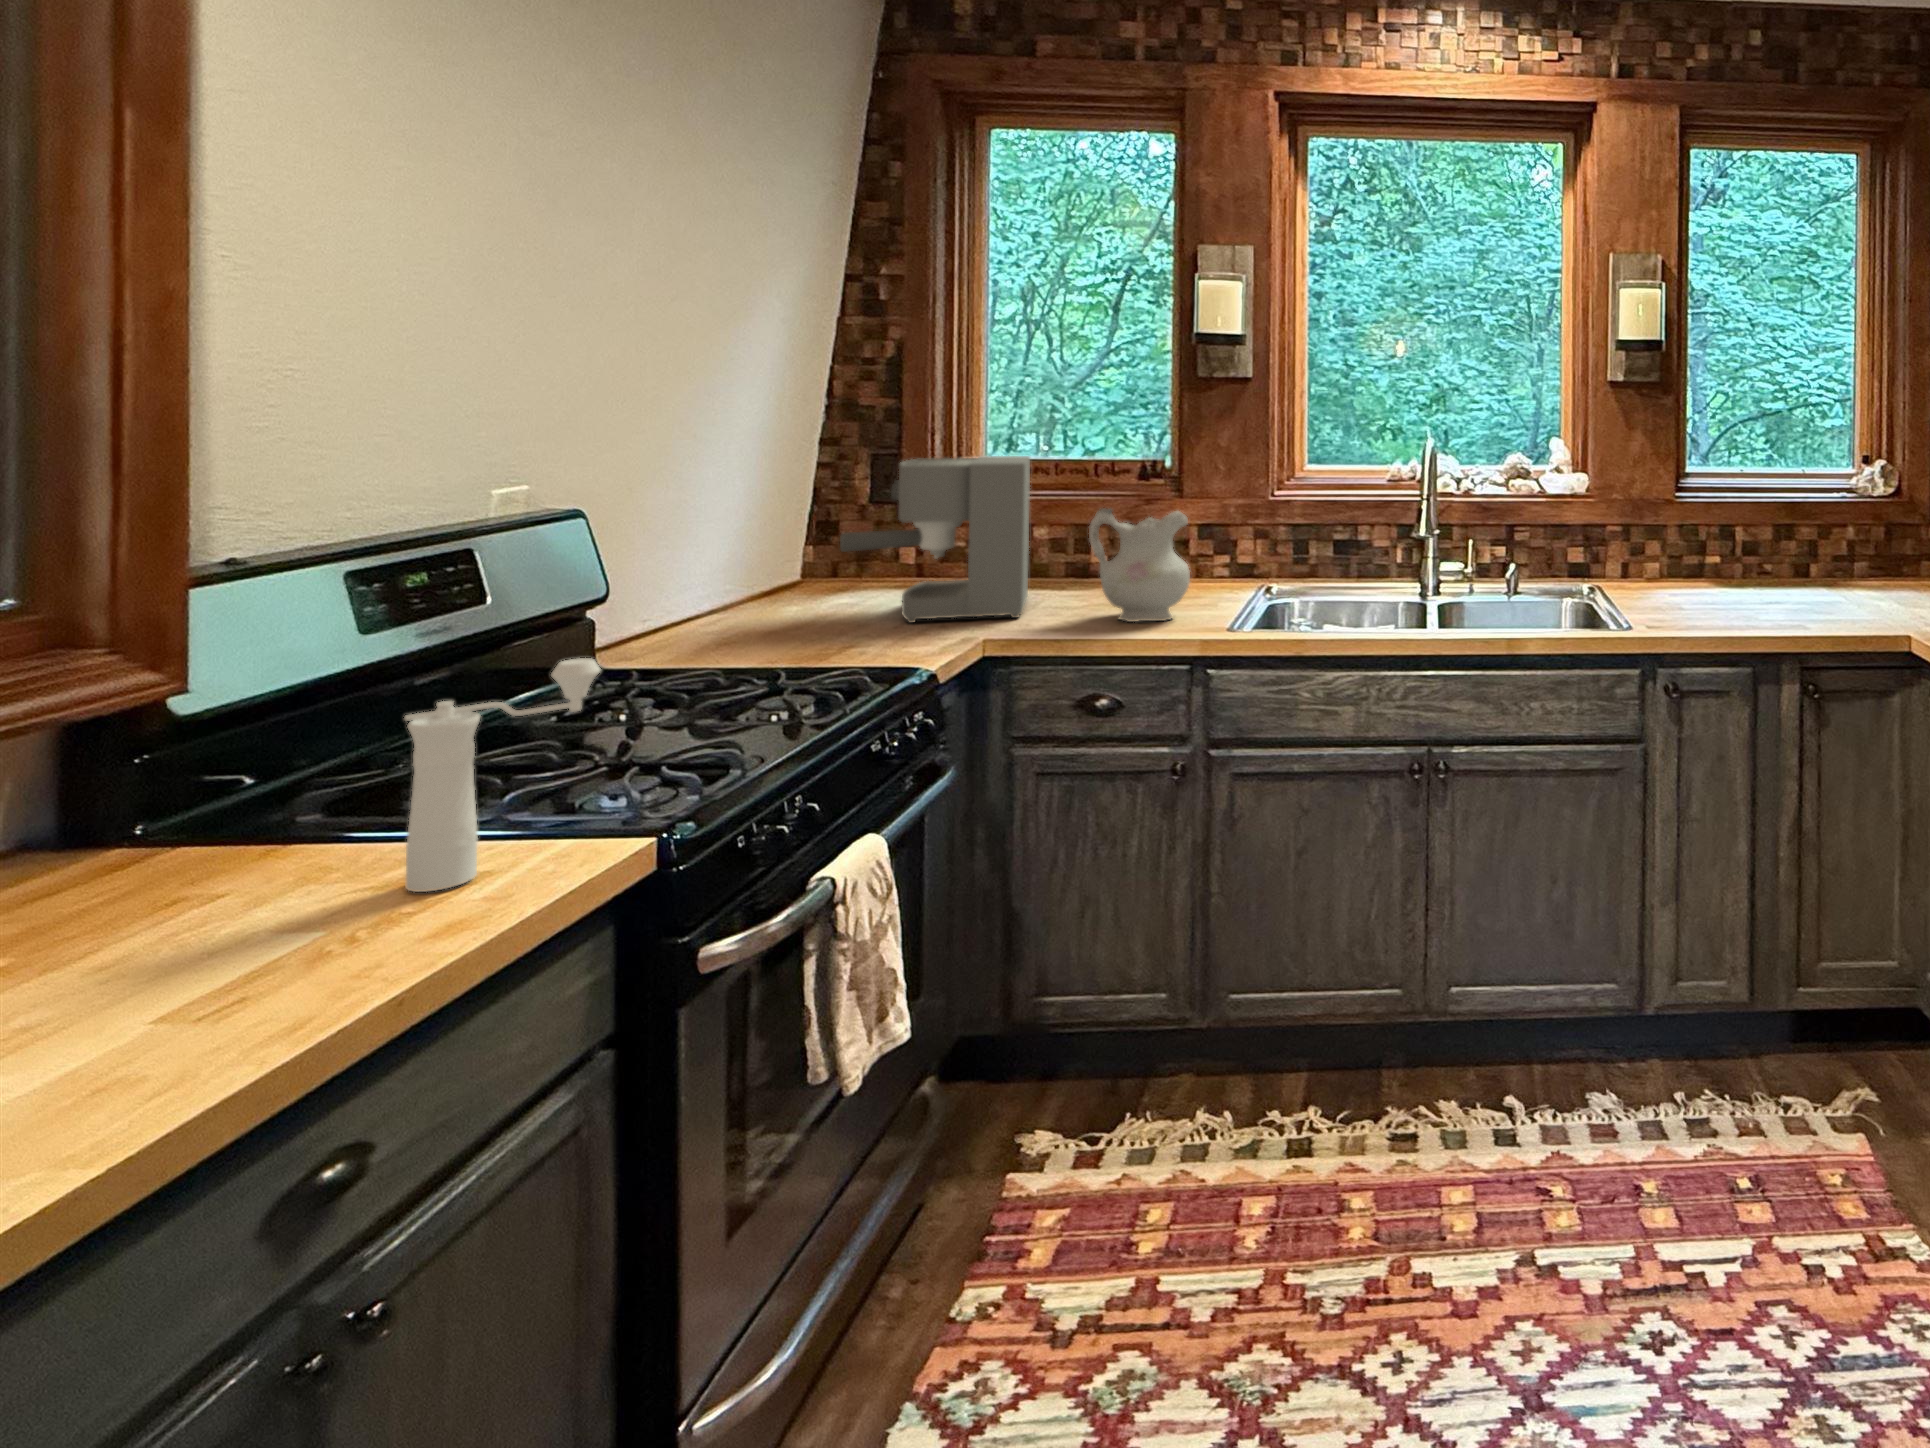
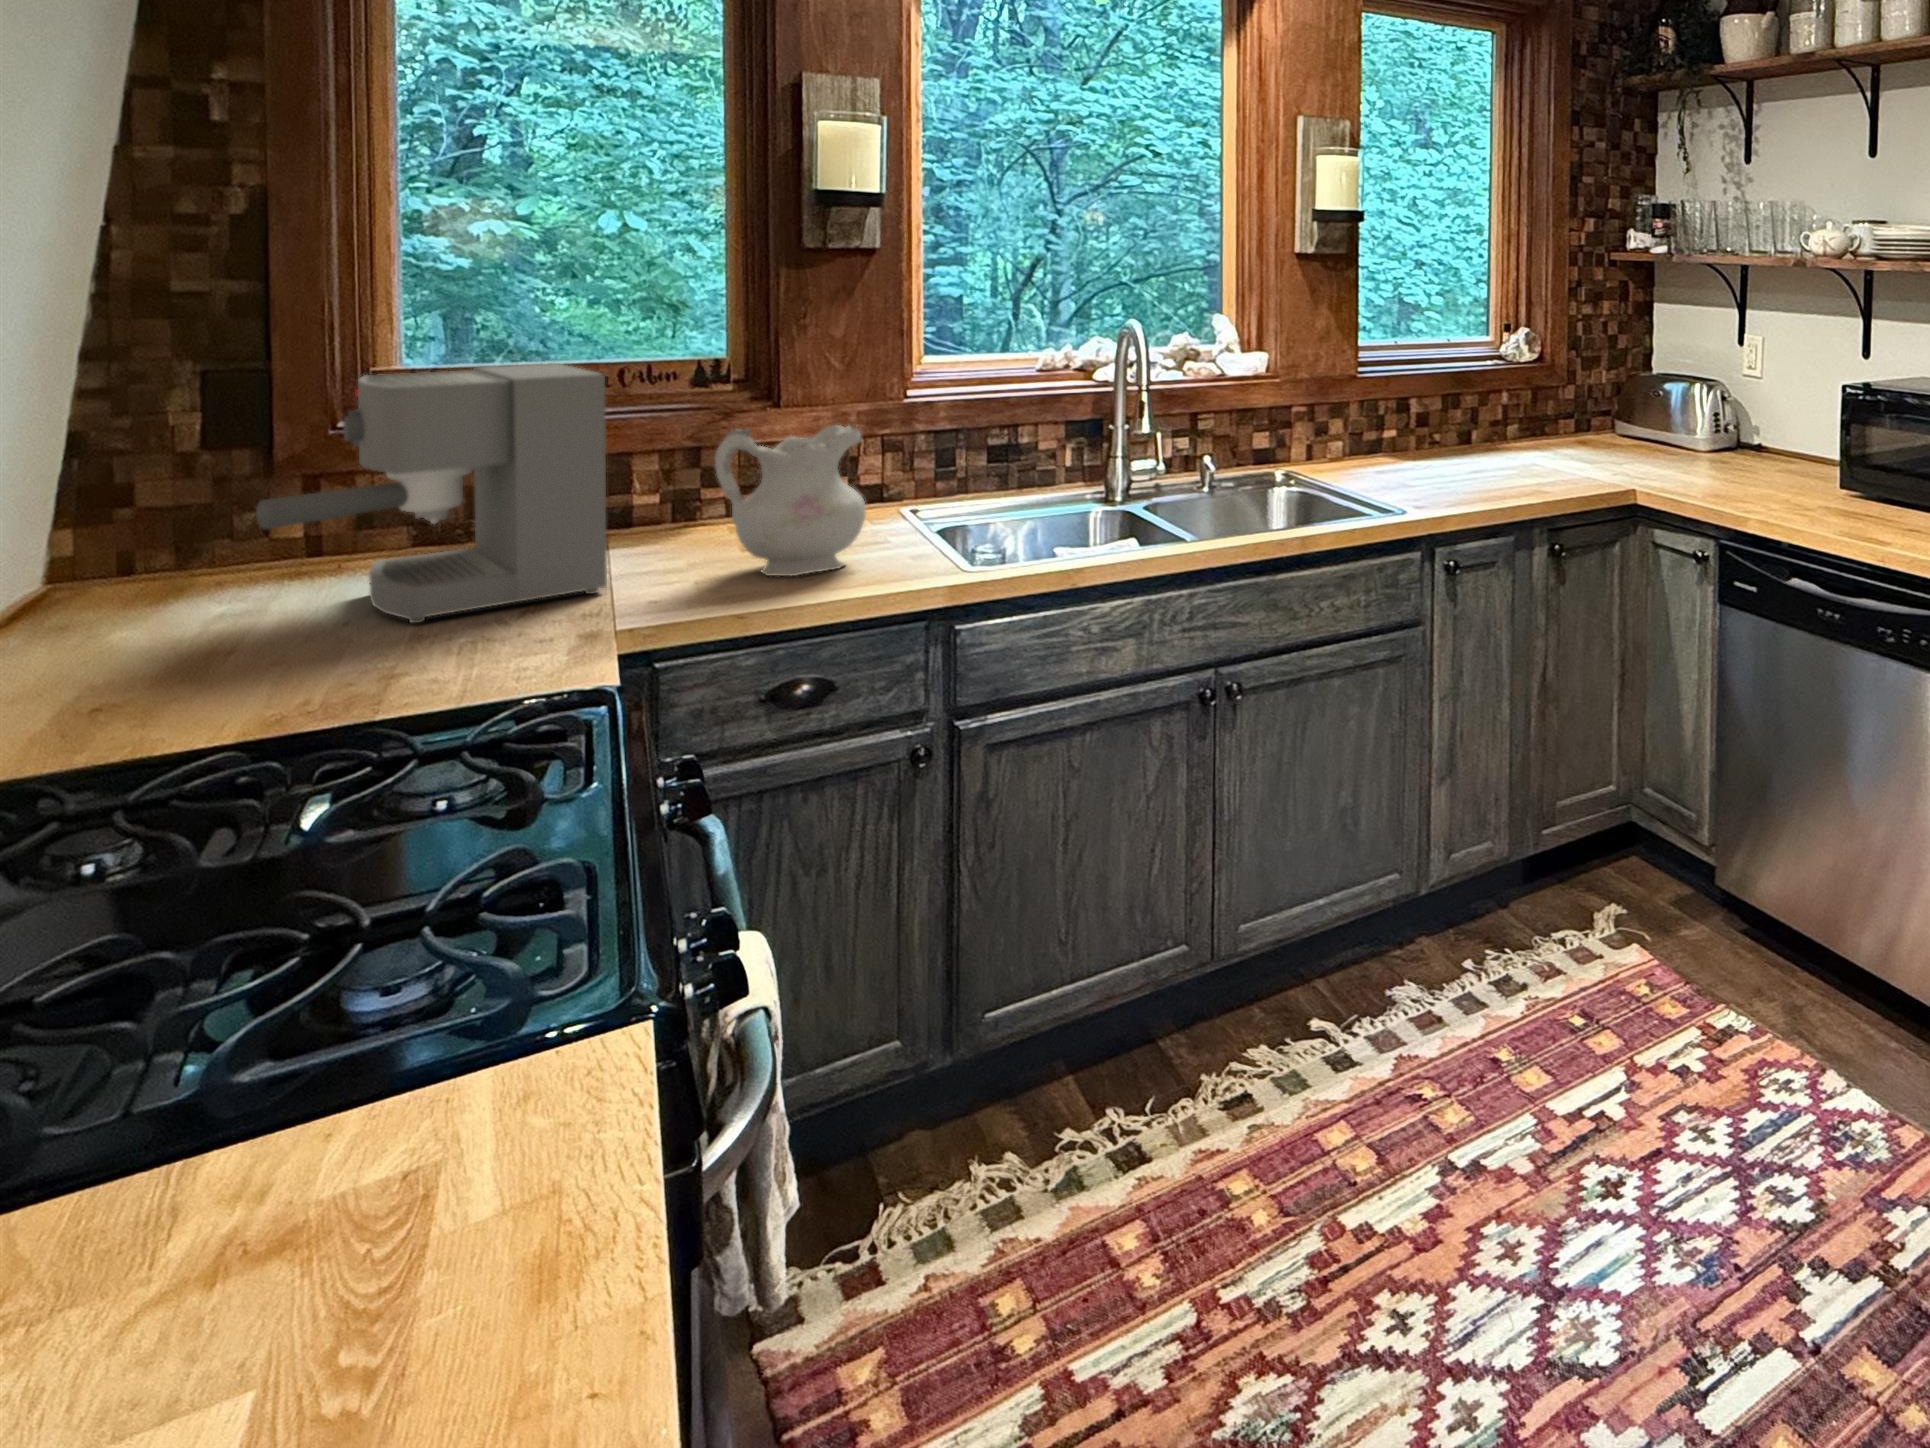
pepper mill: present [405,658,600,892] -> none [168,745,483,1236]

